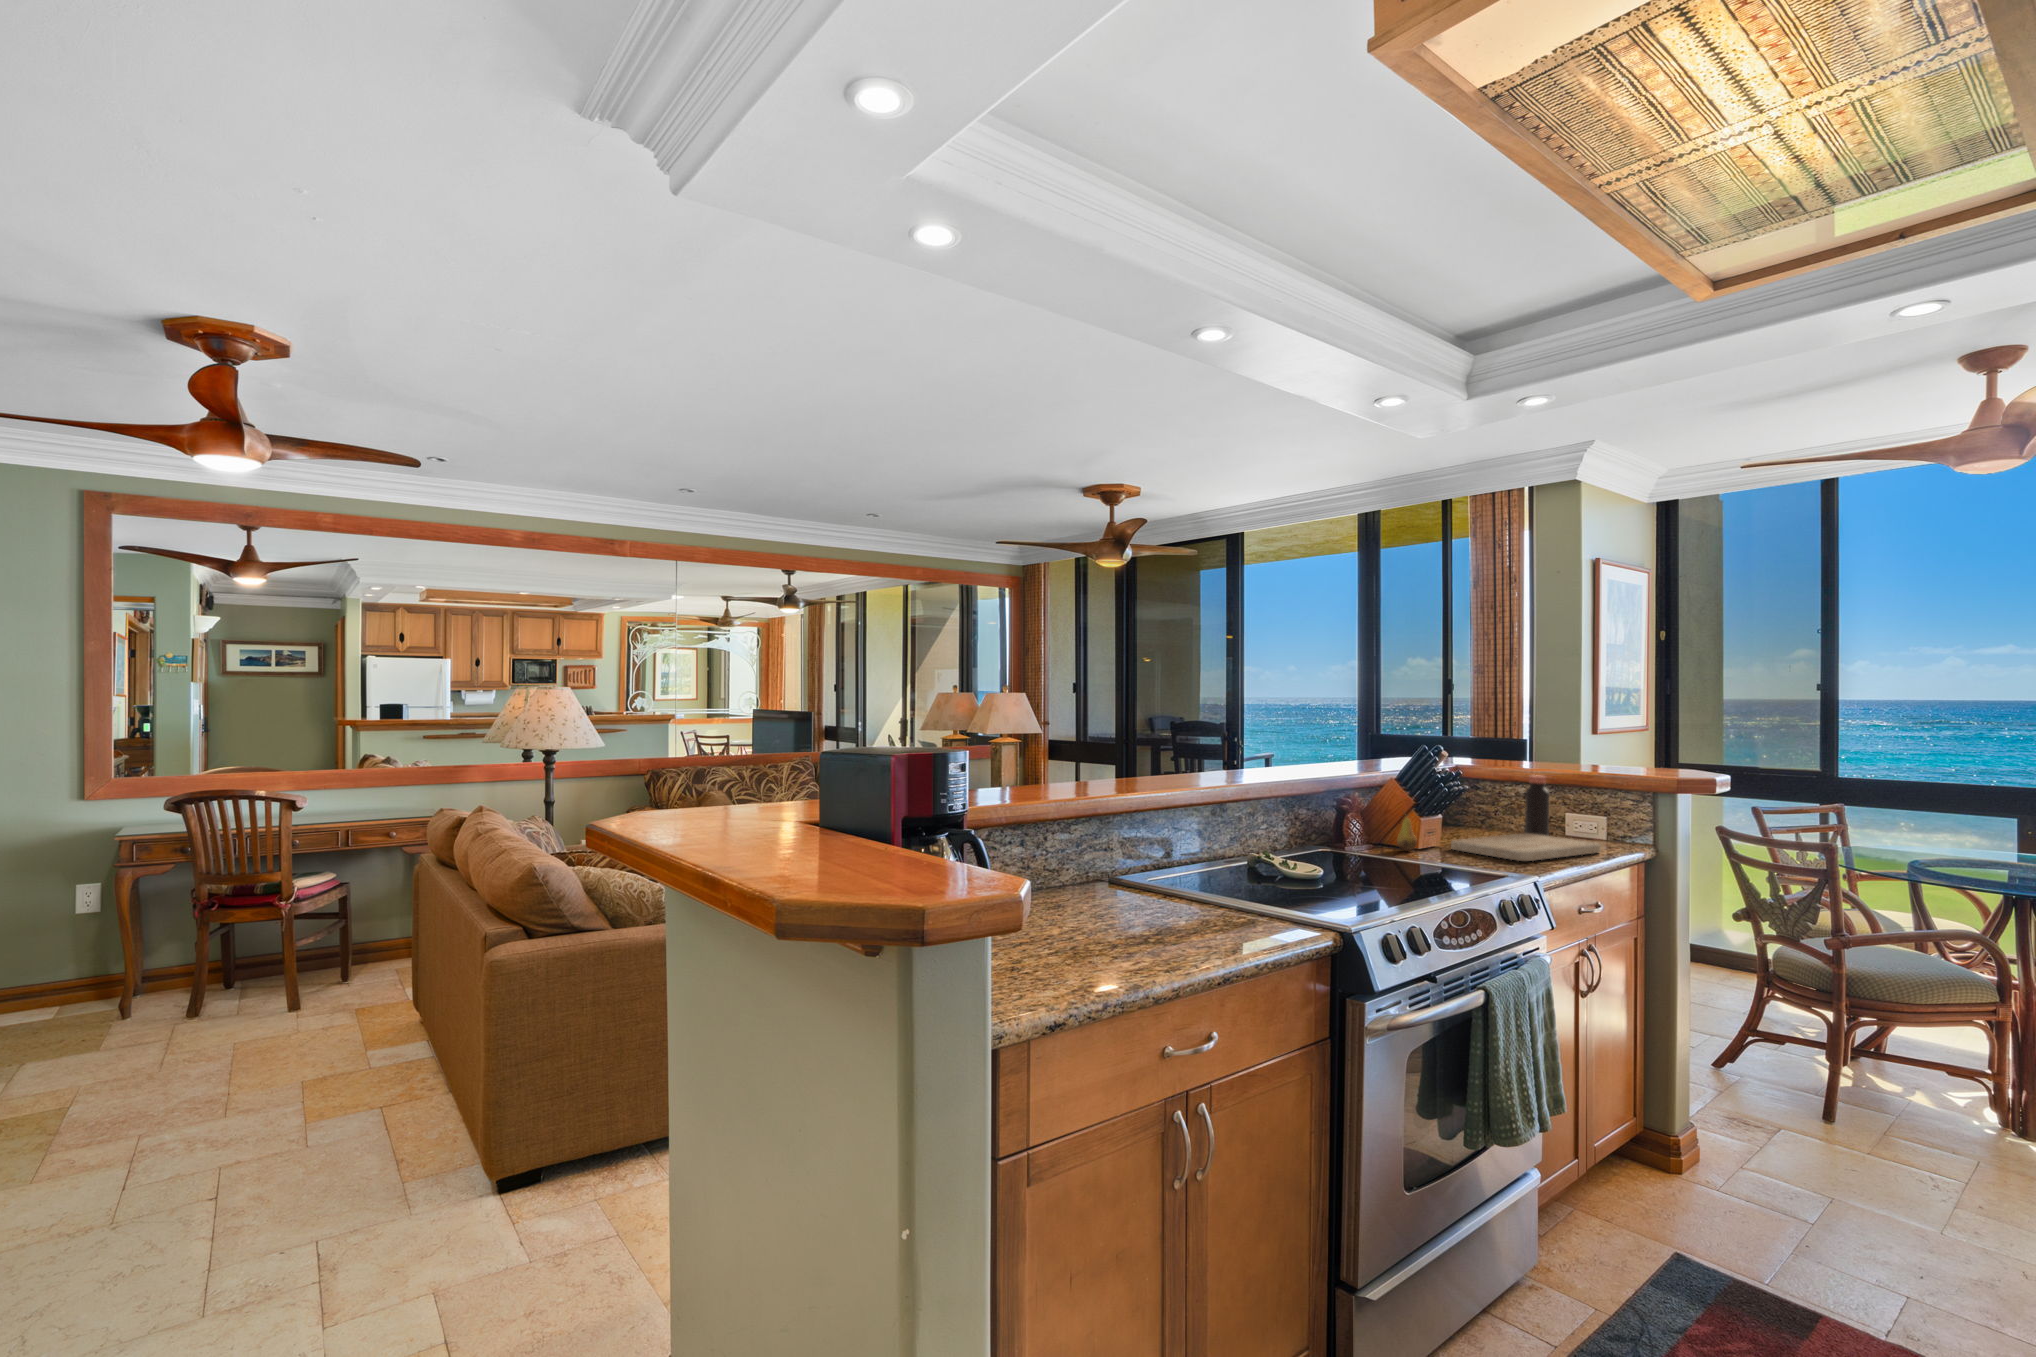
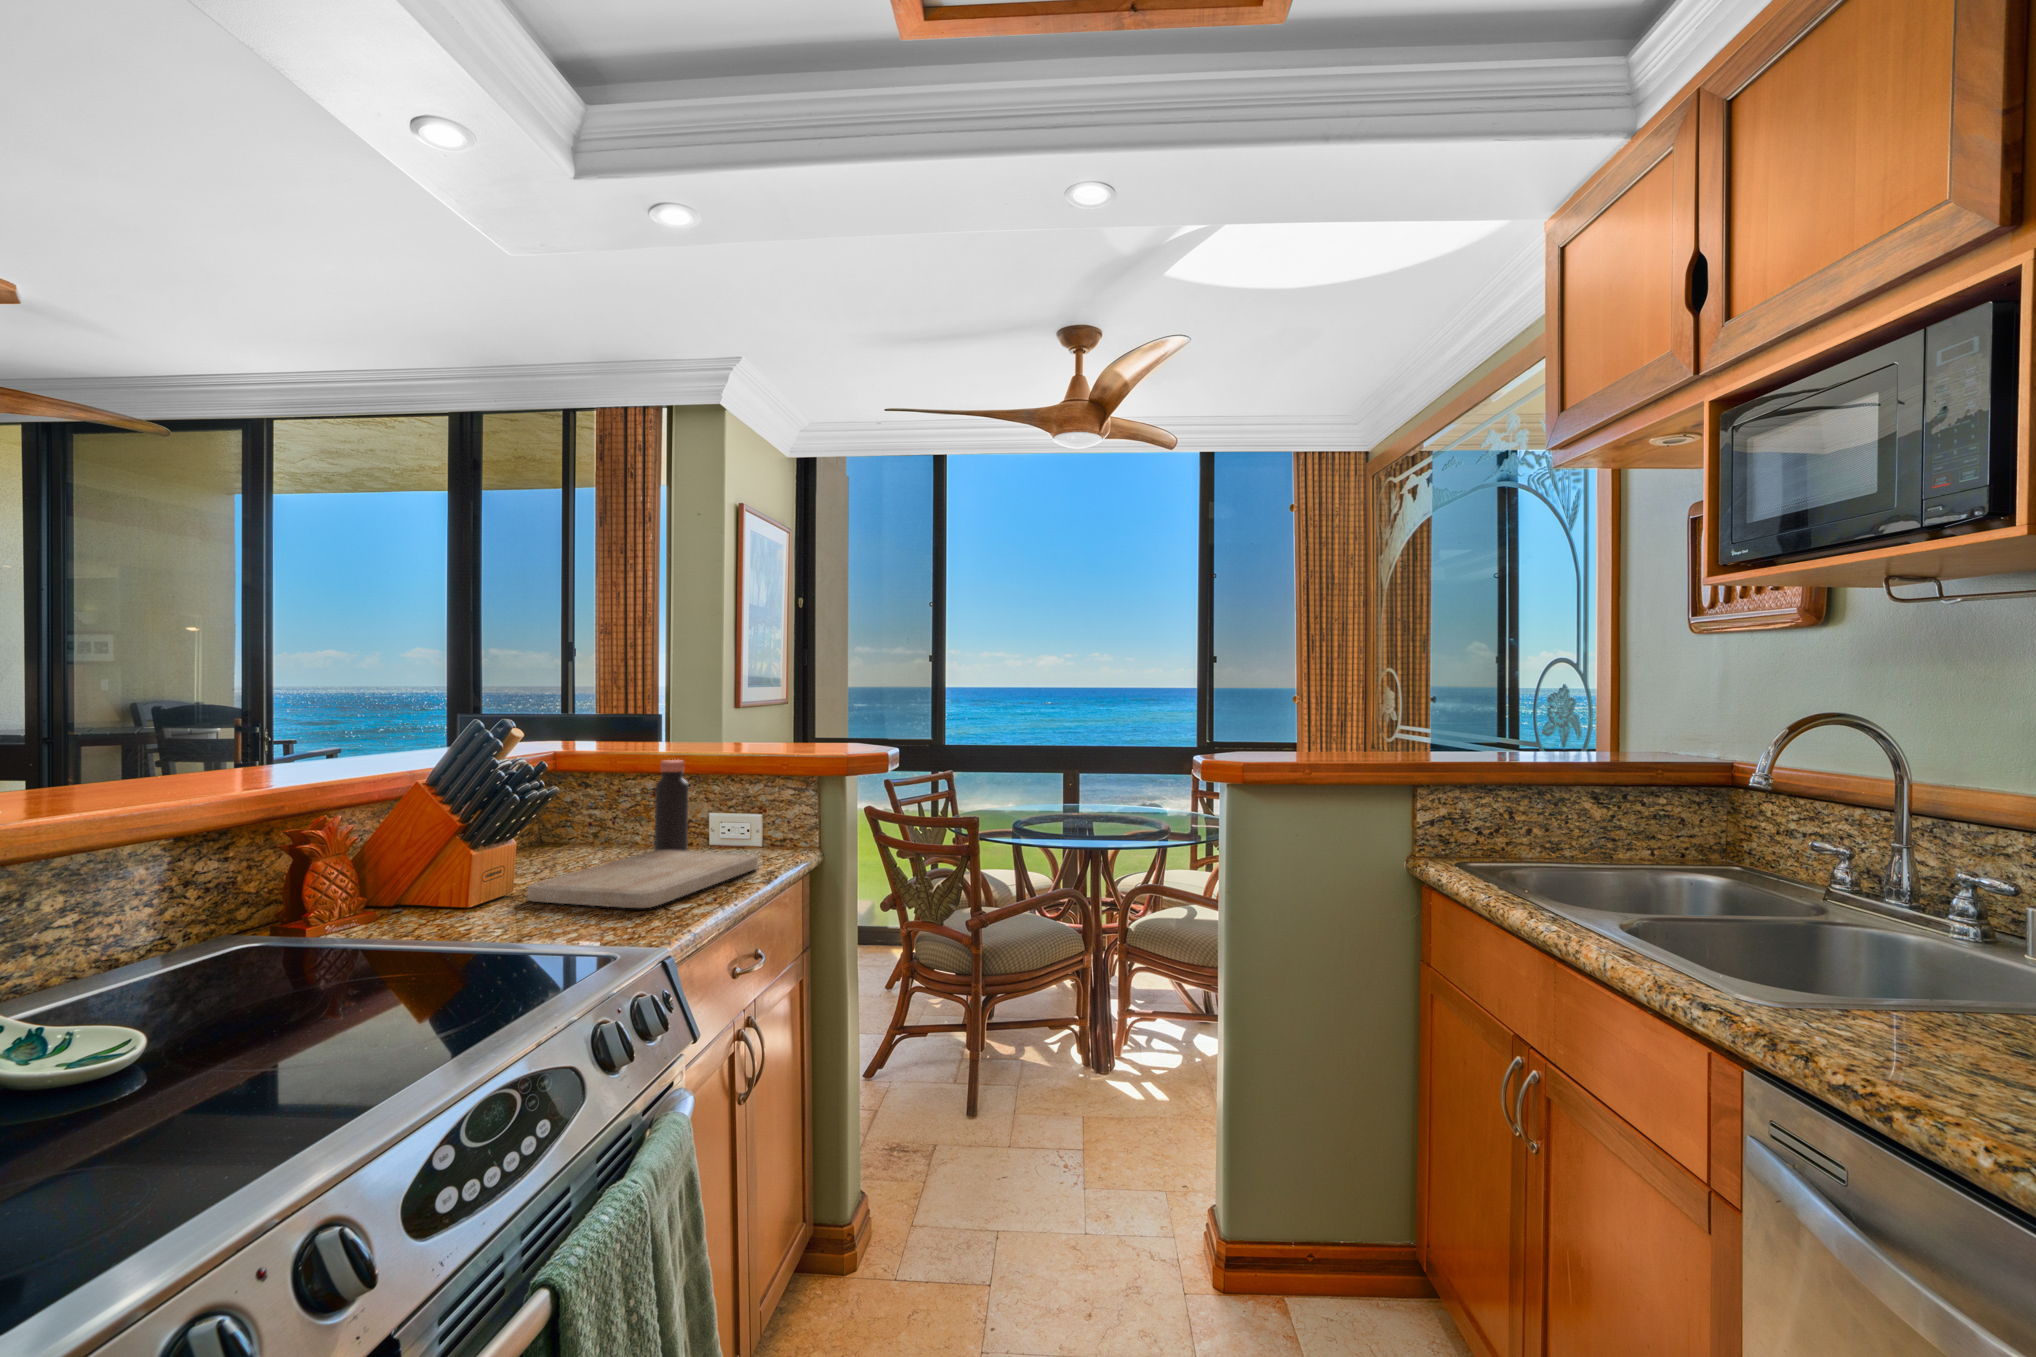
fruit: present [1397,814,1417,851] -> none [417,841,458,920]

